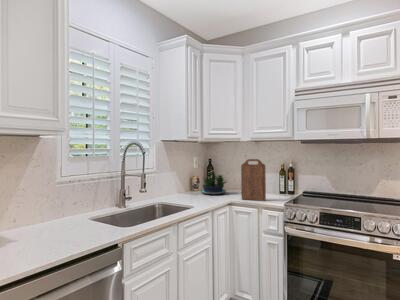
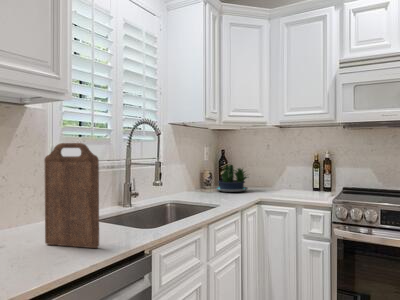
cutting board: present [241,159,266,201] -> present [44,143,99,248]

